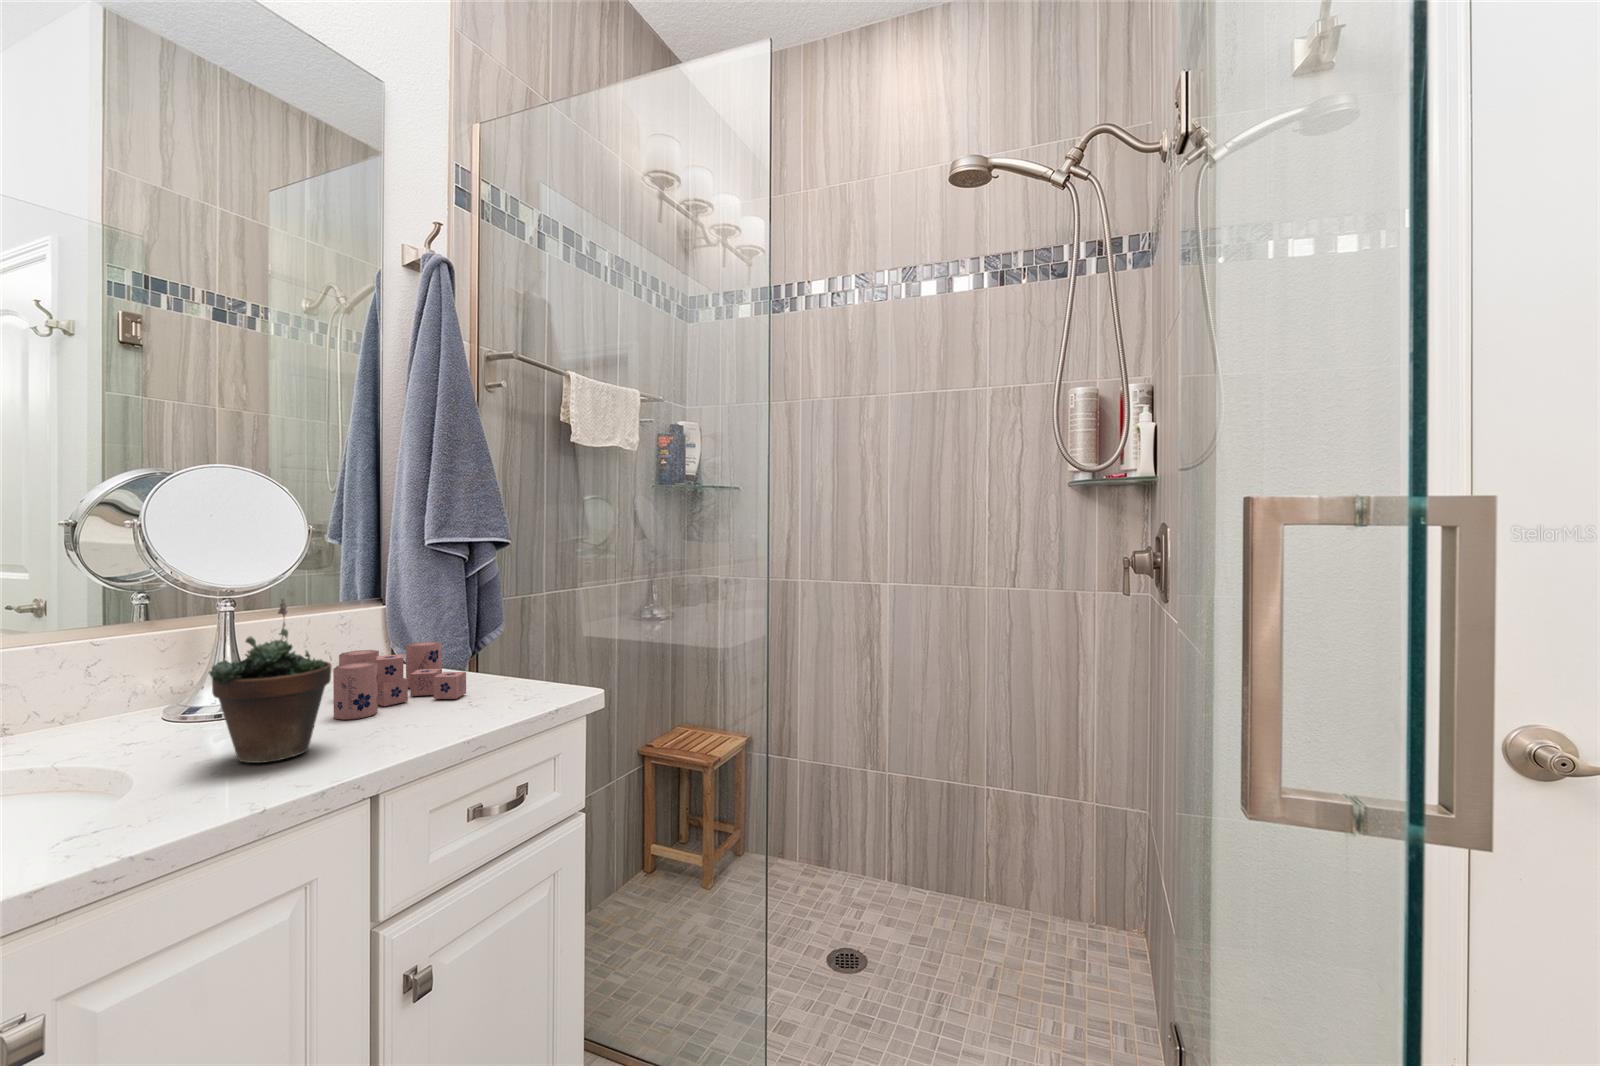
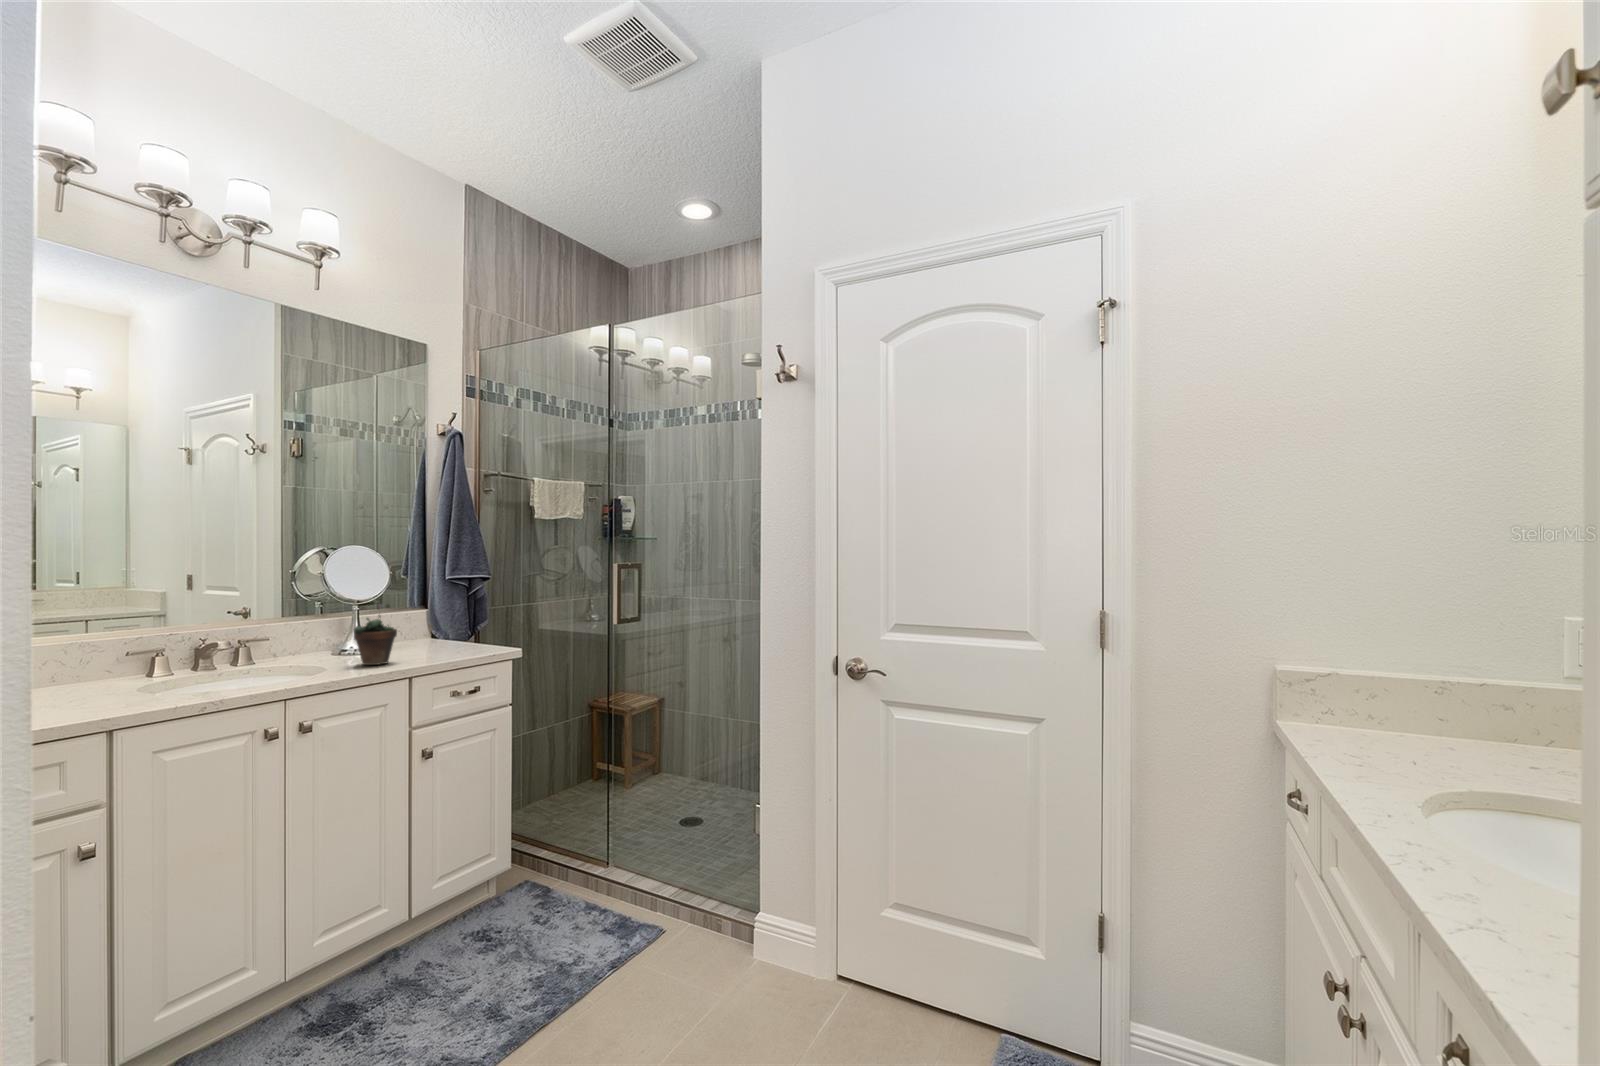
candle: present [333,642,466,720] -> none [400,626,459,656]

